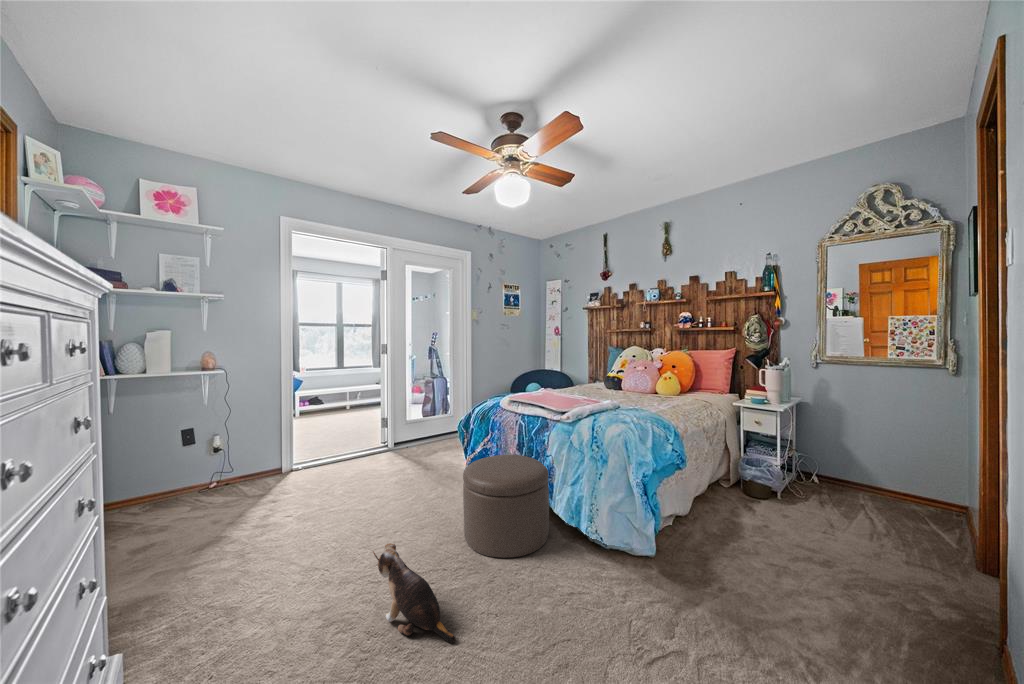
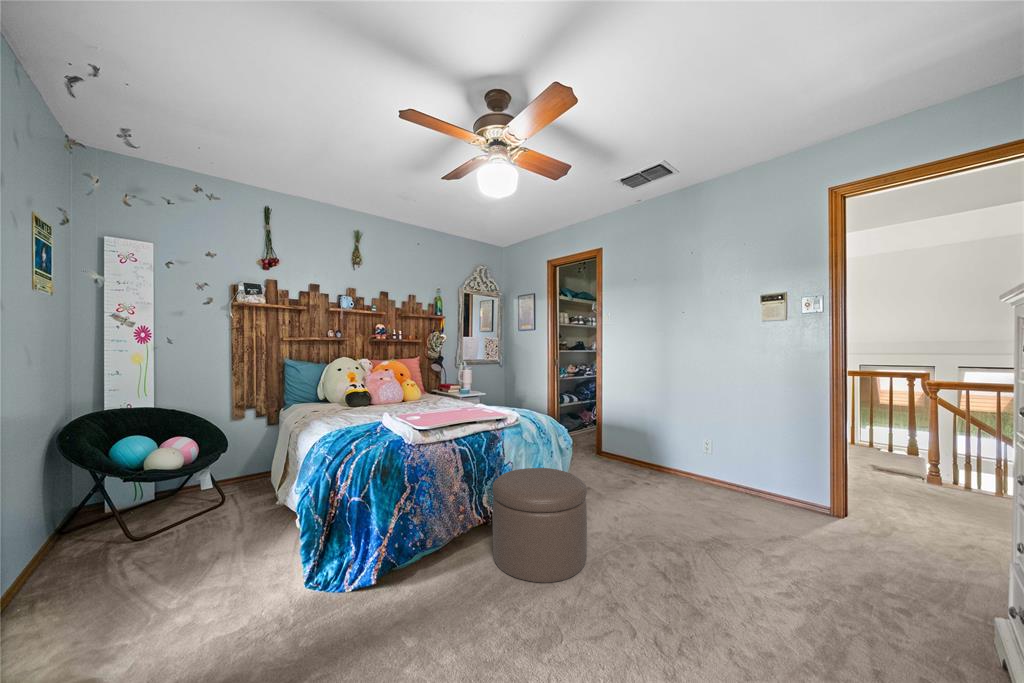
plush toy: present [373,543,455,643] -> none [669,560,716,624]

